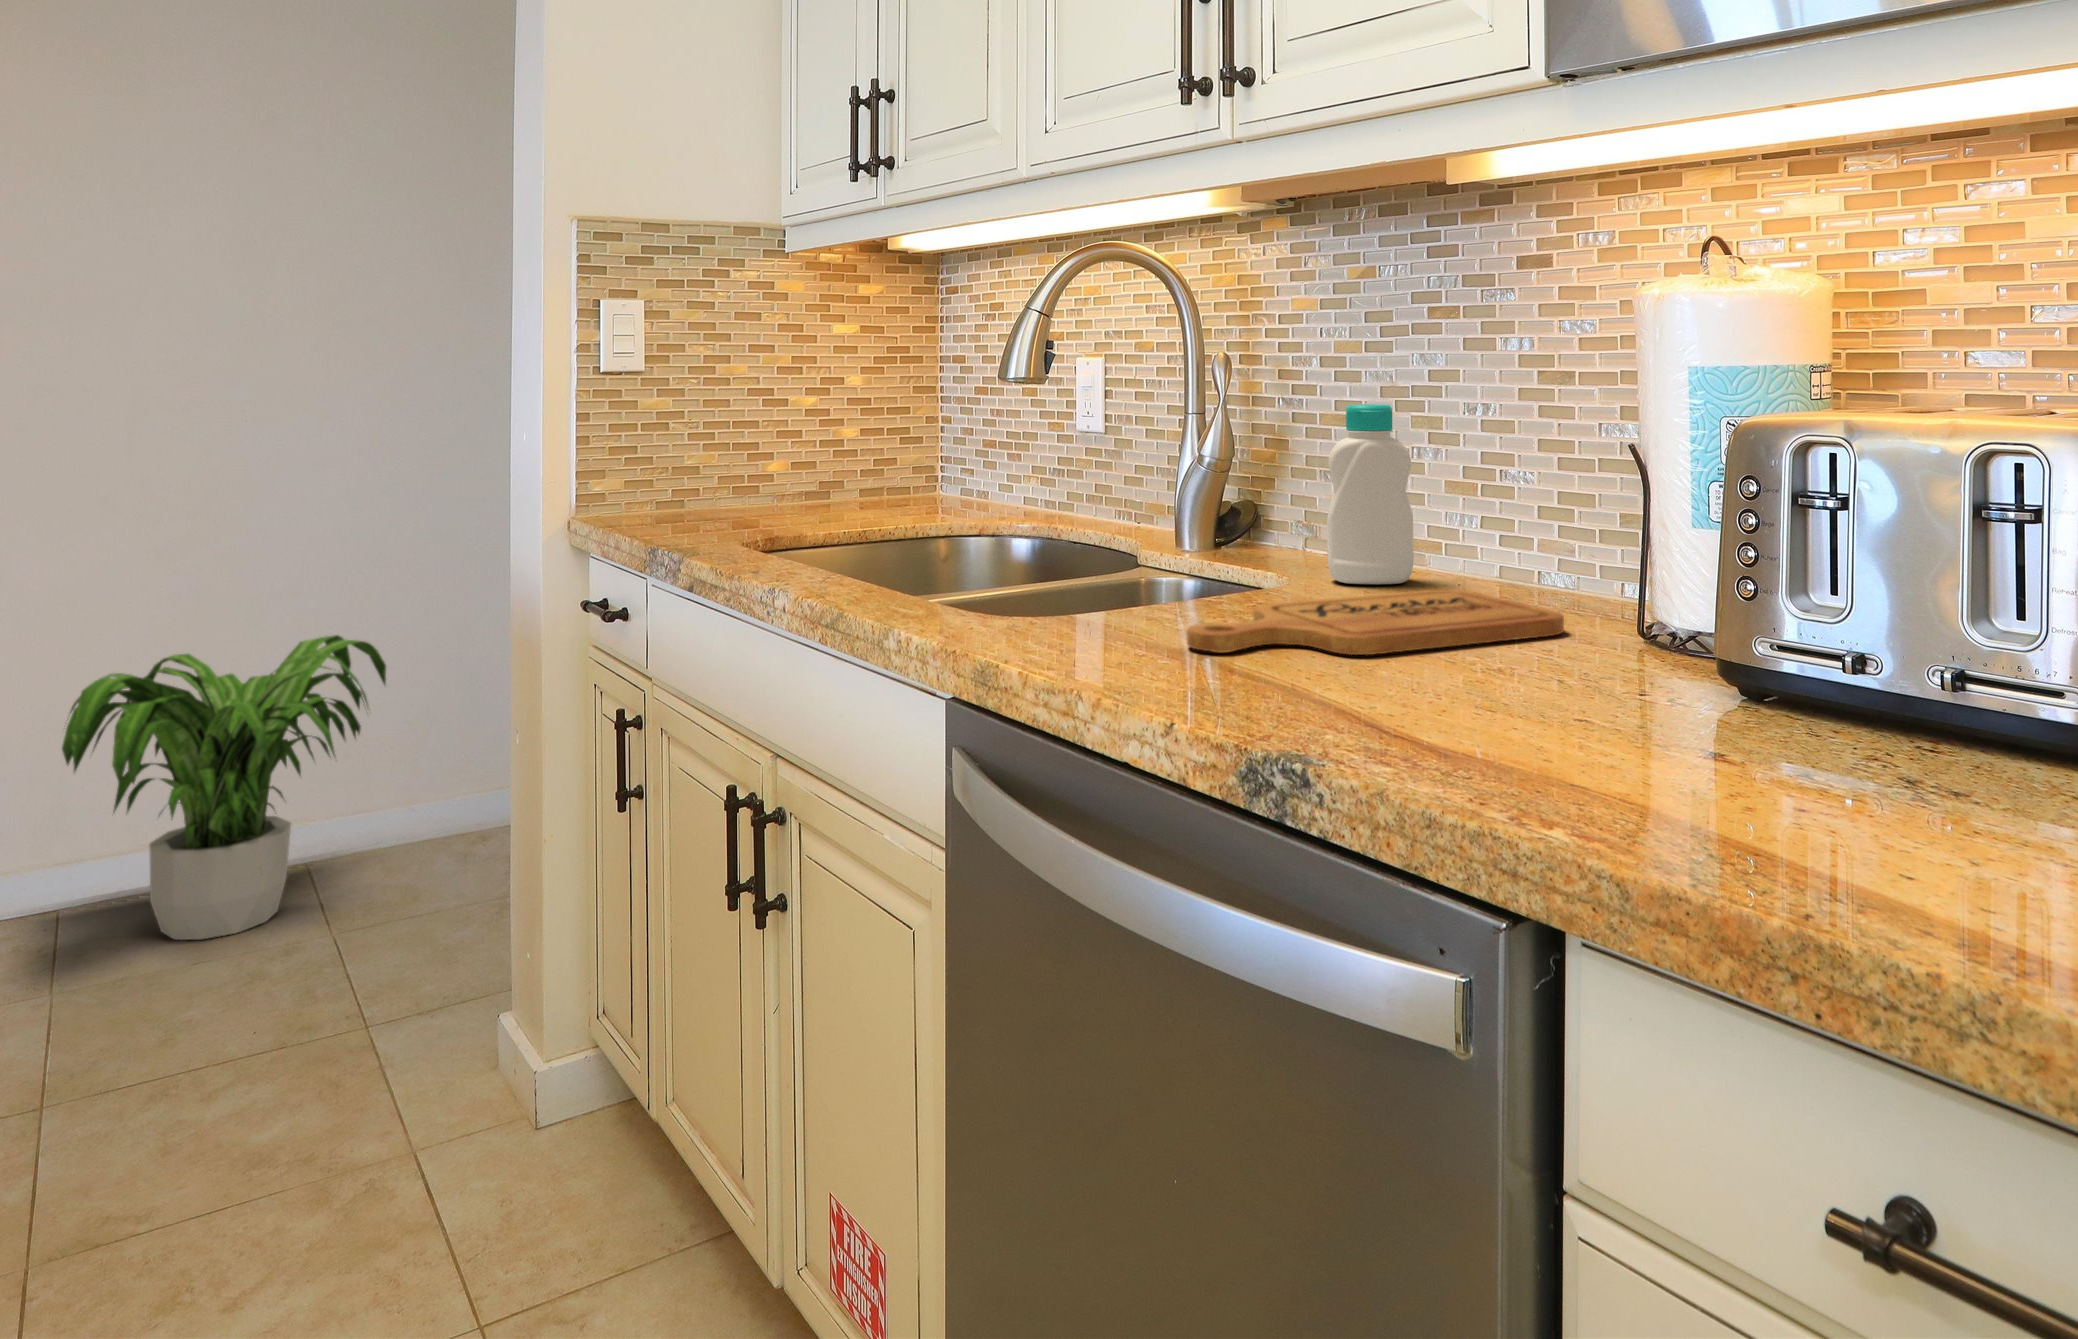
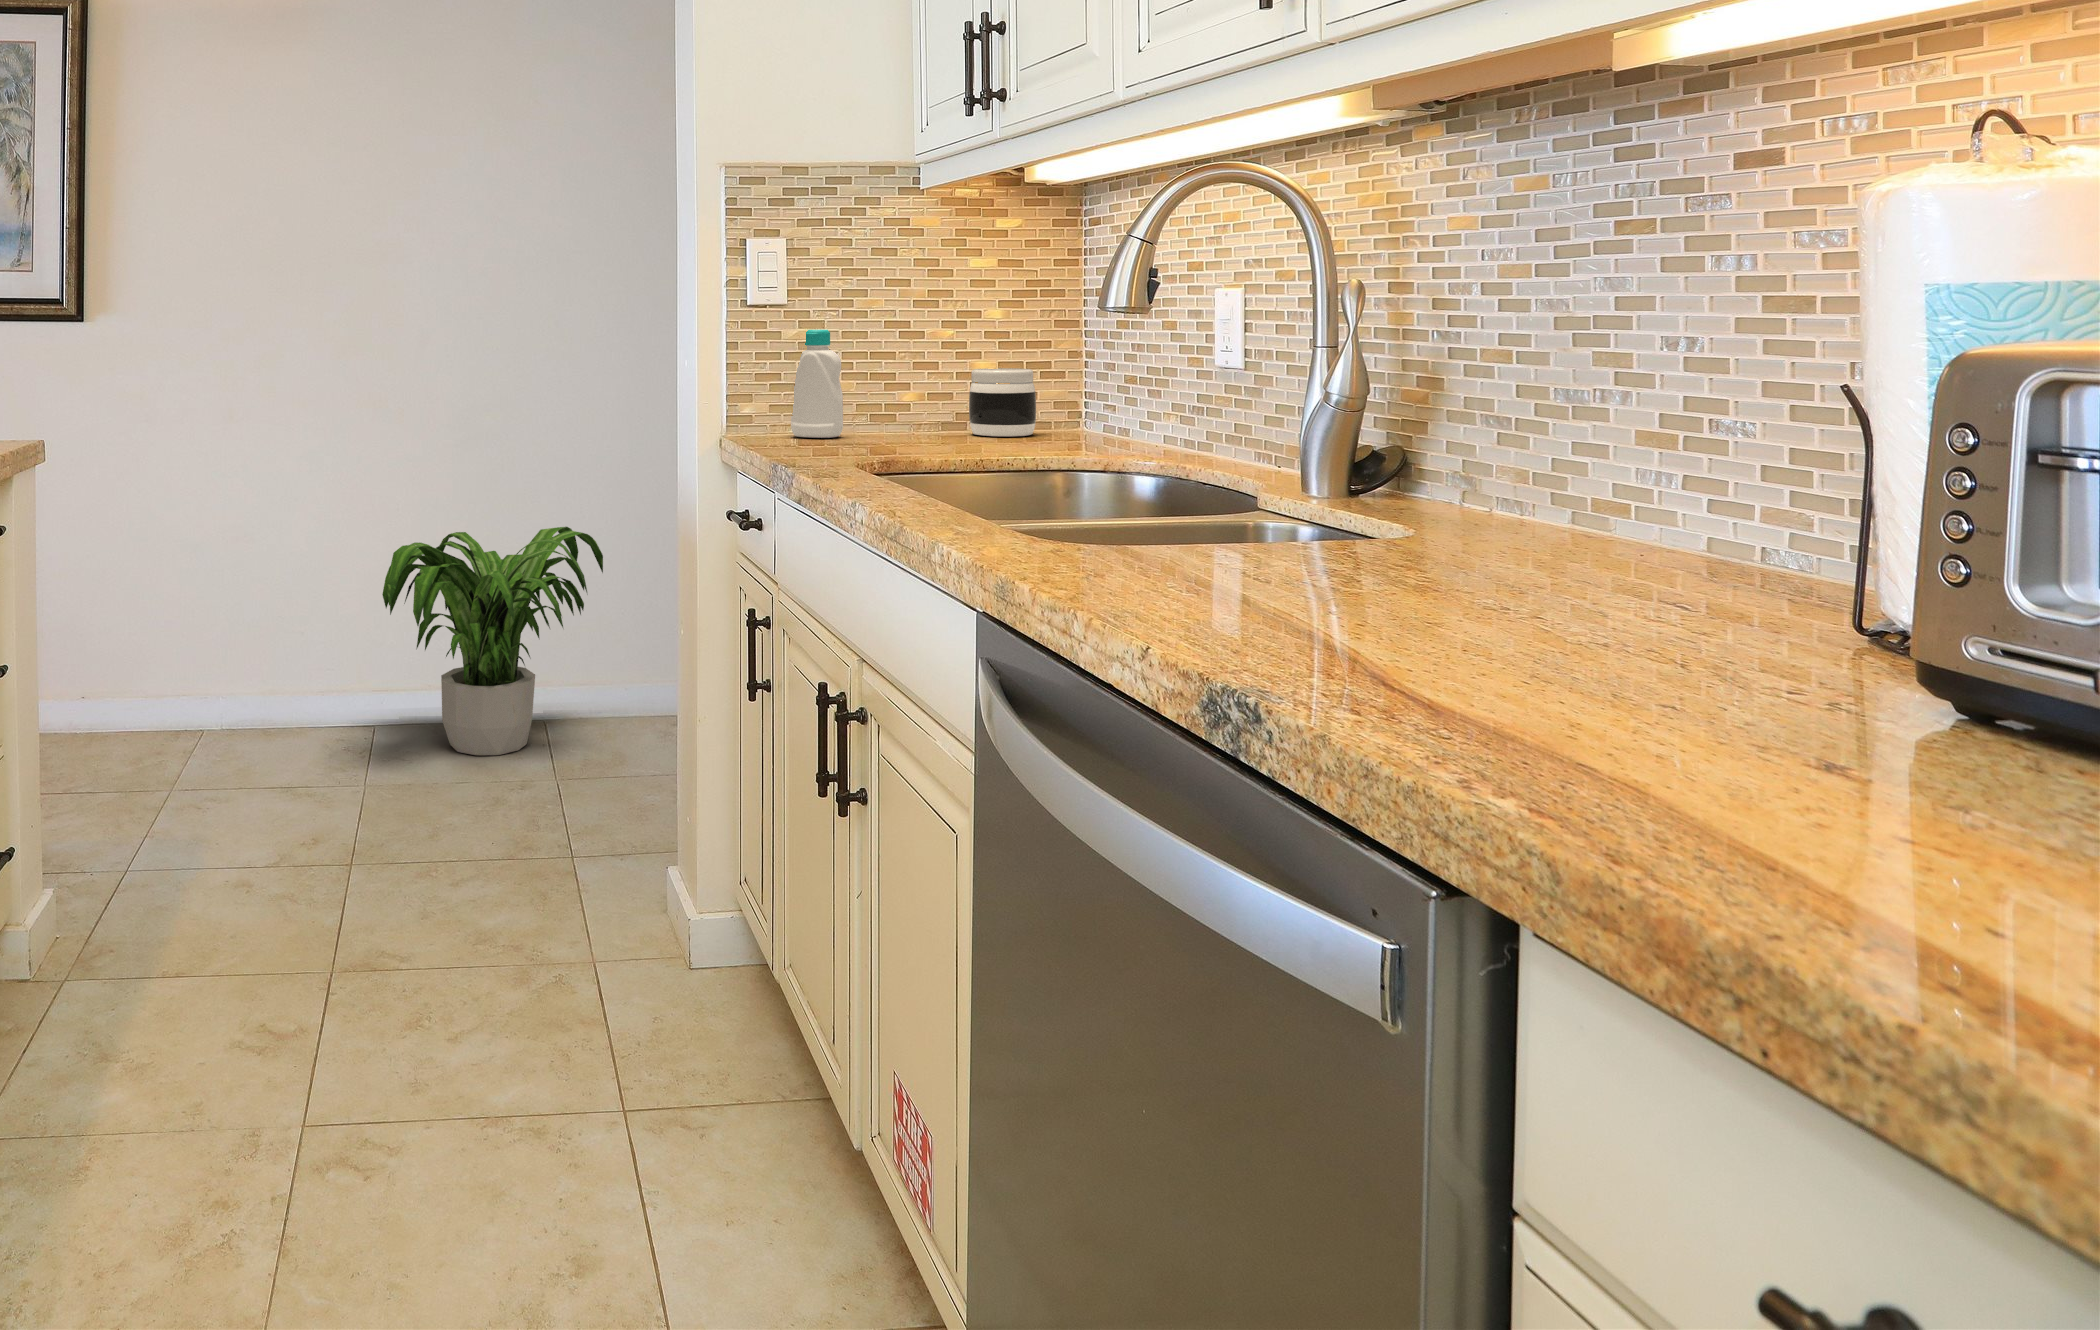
bottle: present [1327,404,1414,584] -> present [791,330,843,438]
jar: none [843,436,908,505] -> present [969,368,1036,436]
cutting board: present [1187,590,1564,655] -> none [1223,554,1744,620]

